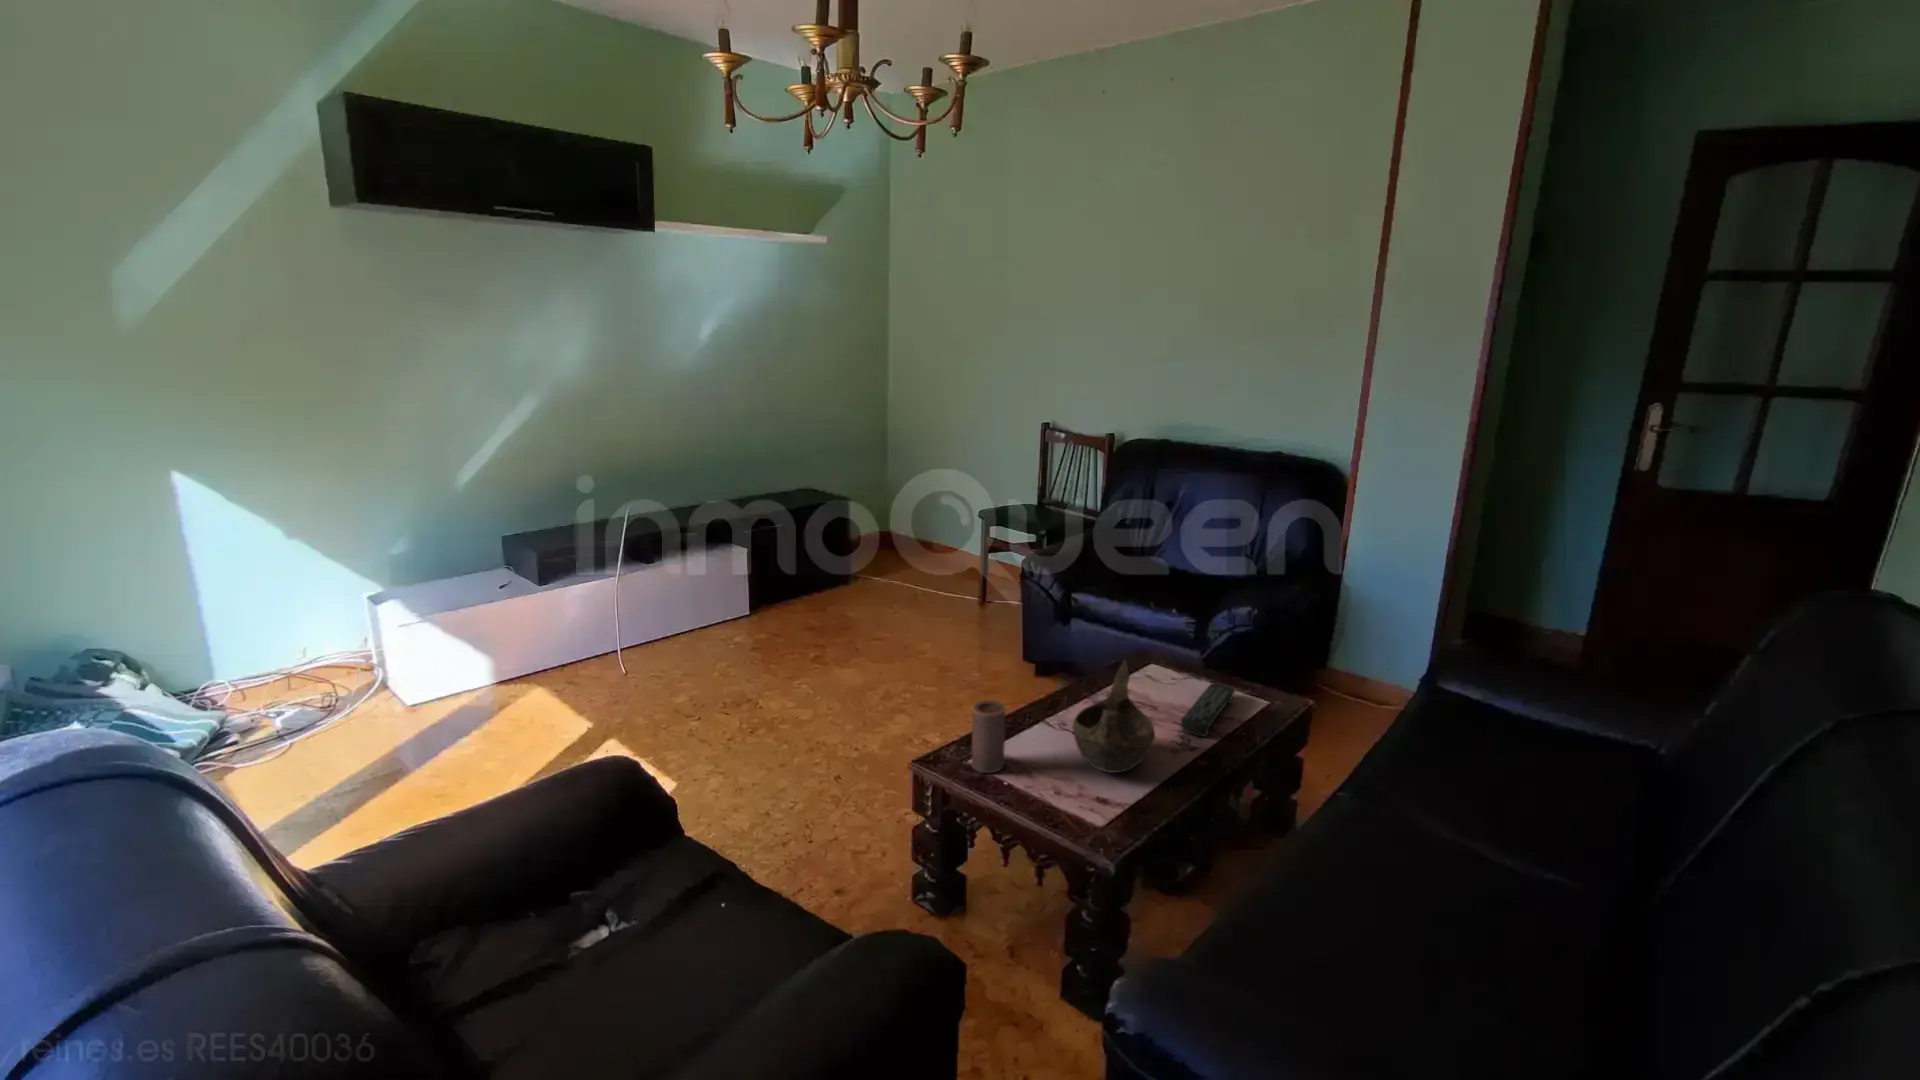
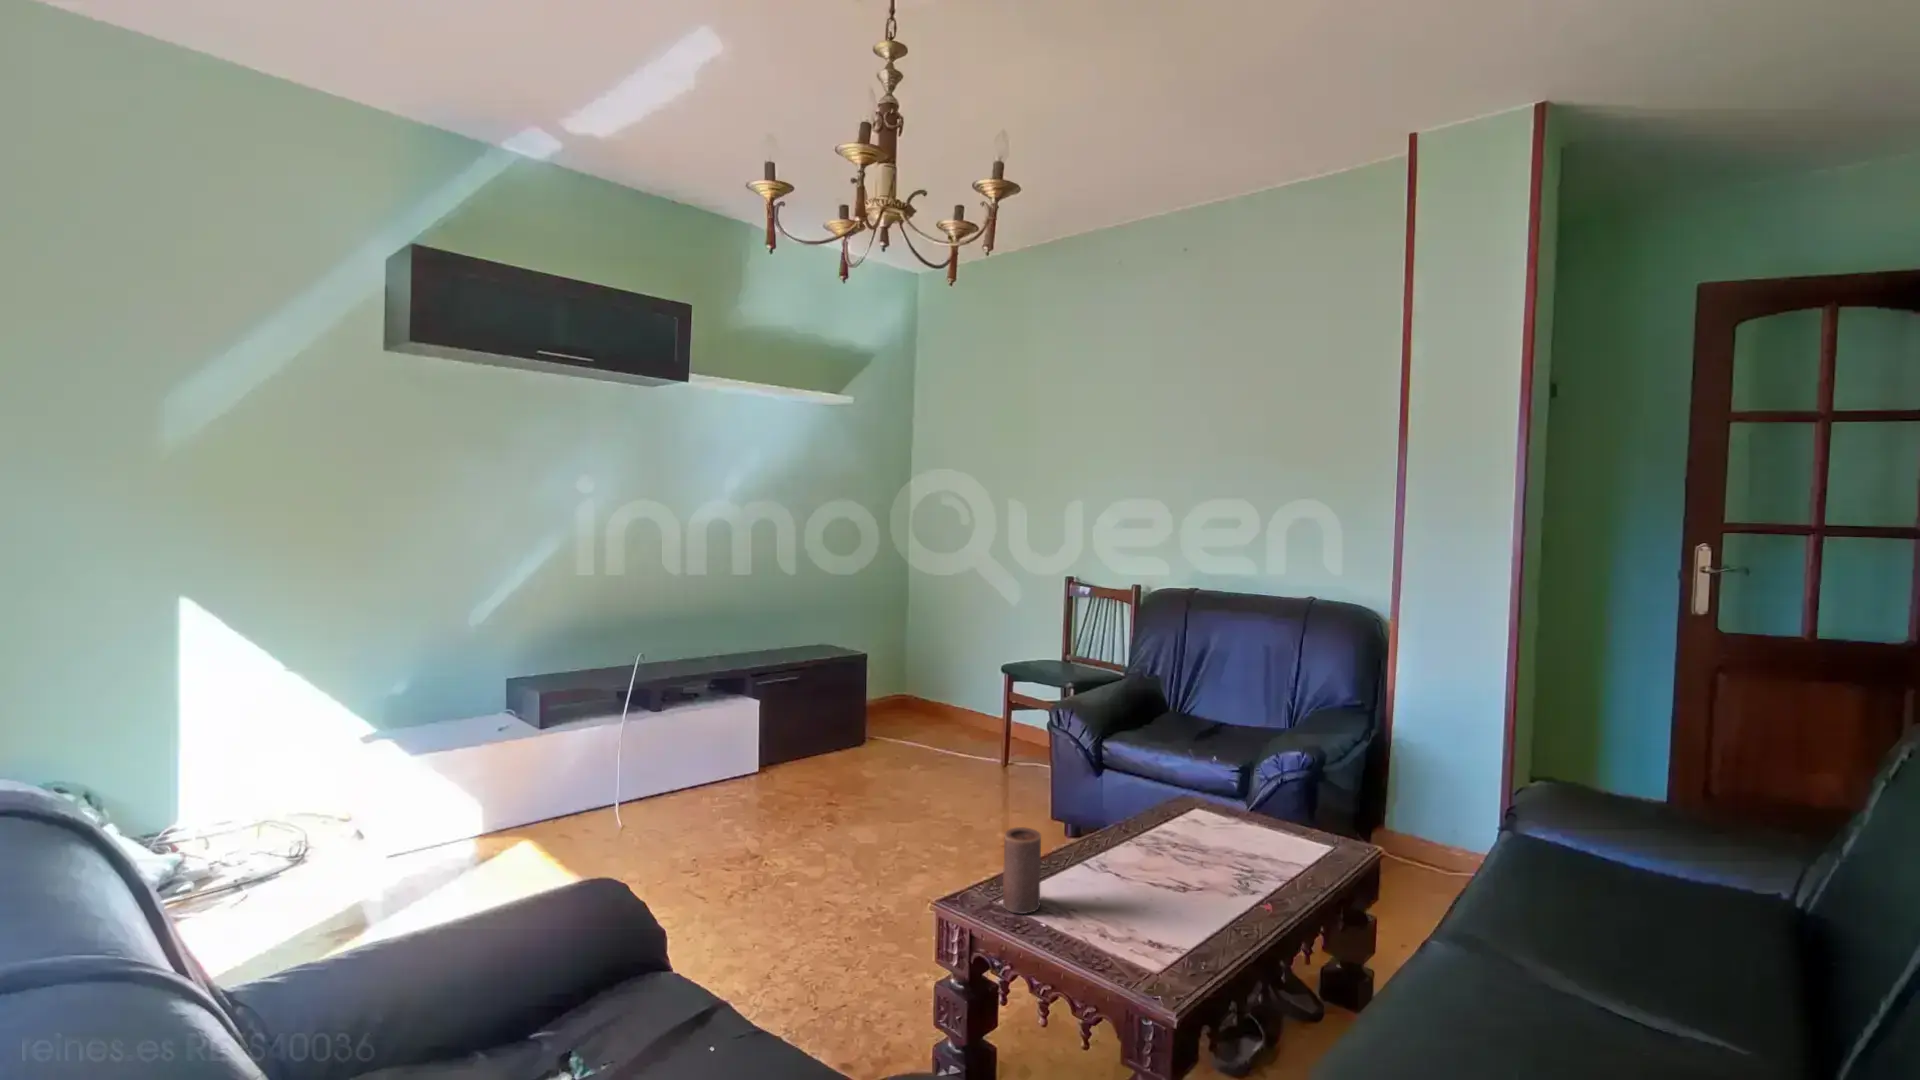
decorative bowl: present [1072,660,1155,773] -> none [1117,786,1211,914]
remote control: present [1181,683,1235,737] -> none [1237,824,1294,881]

